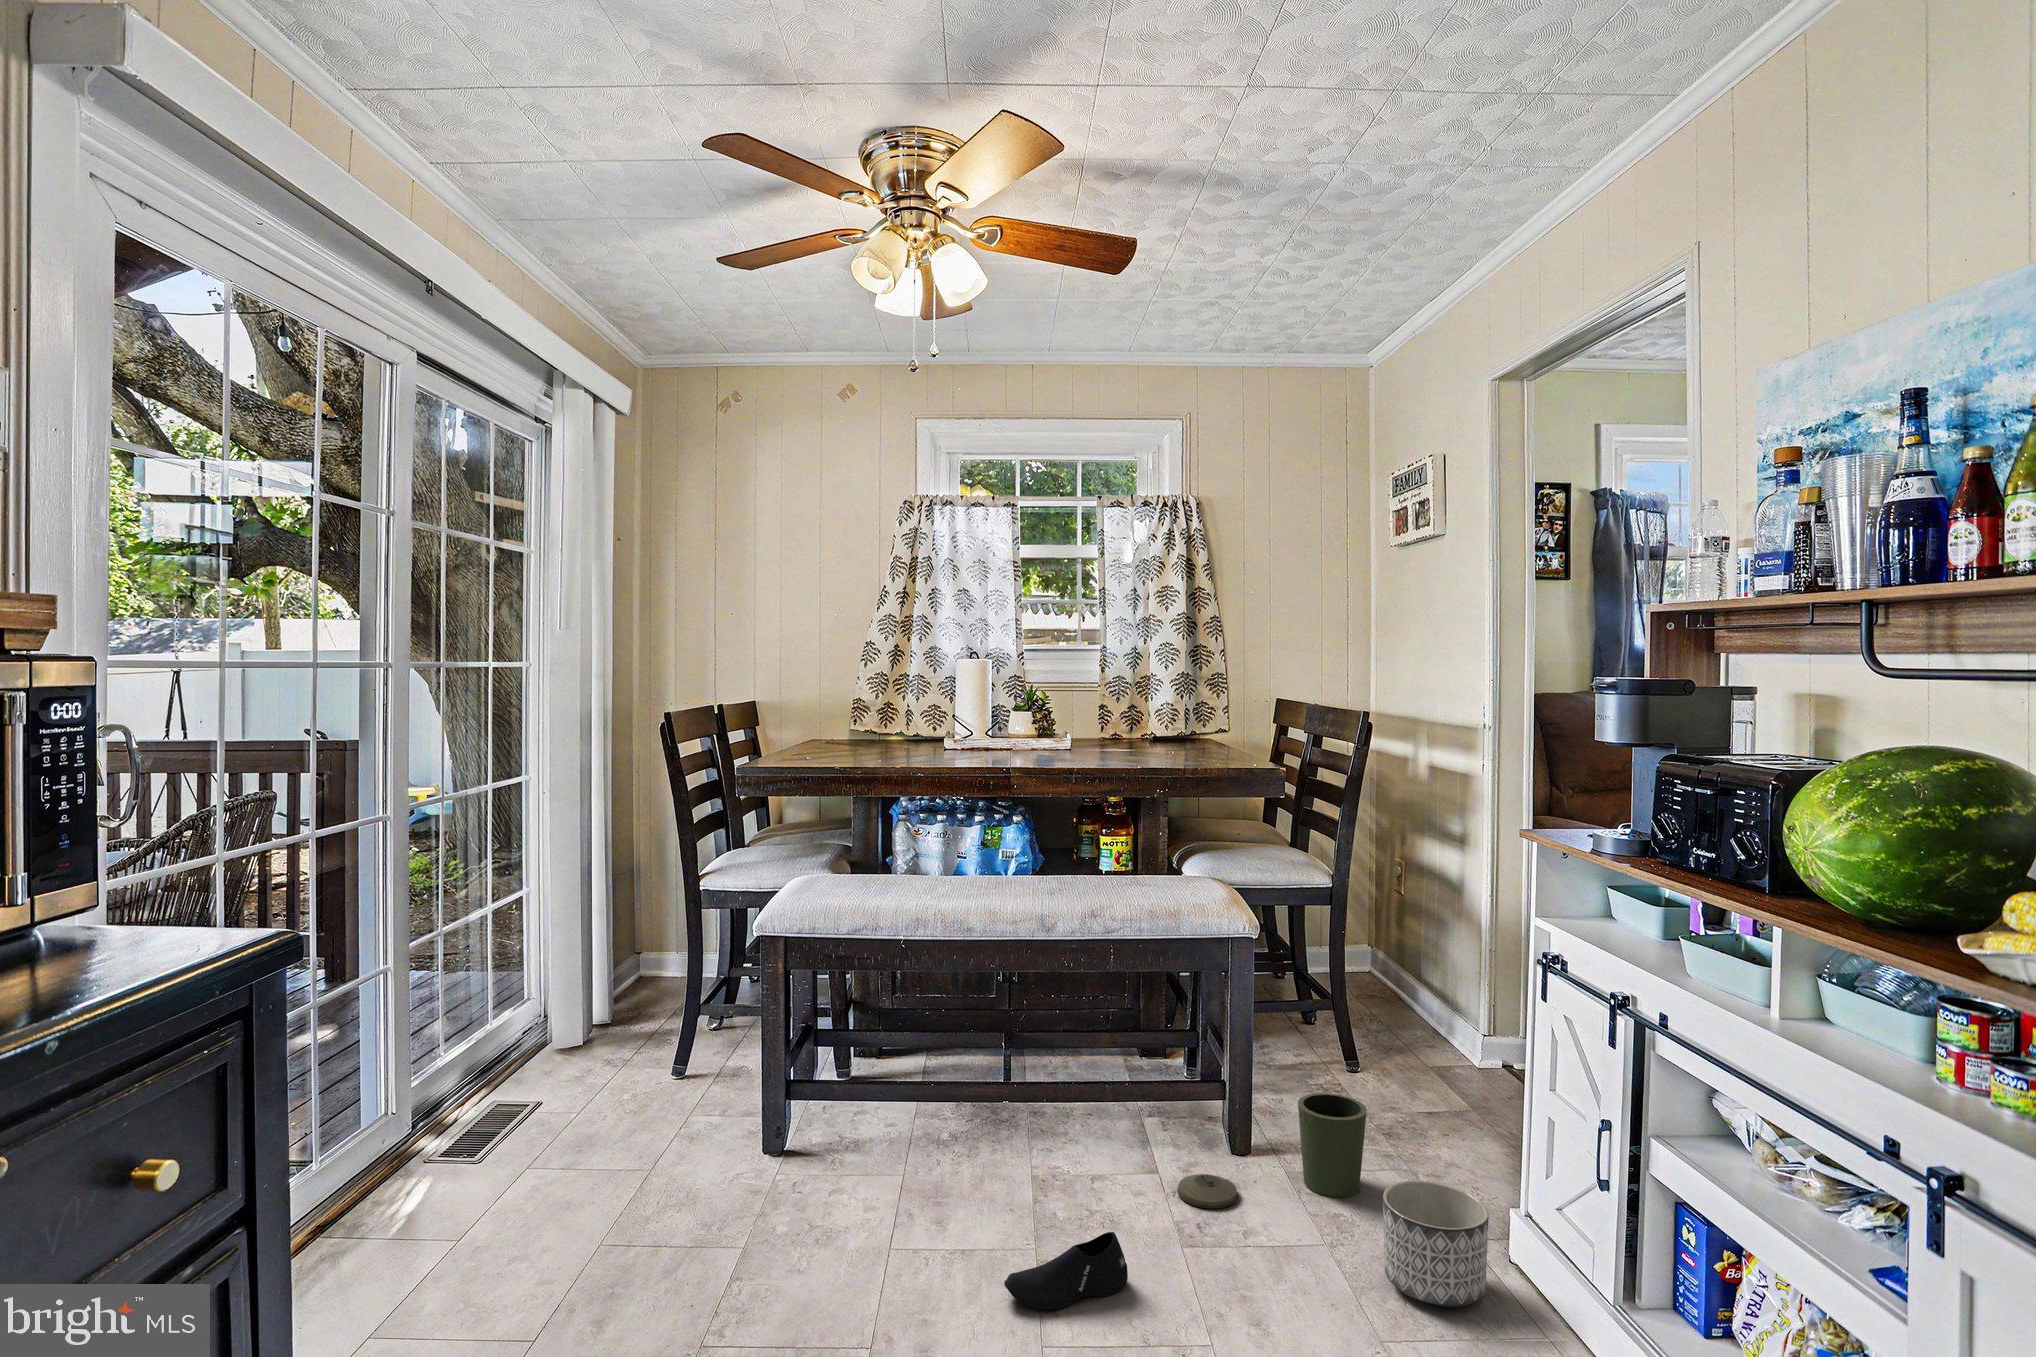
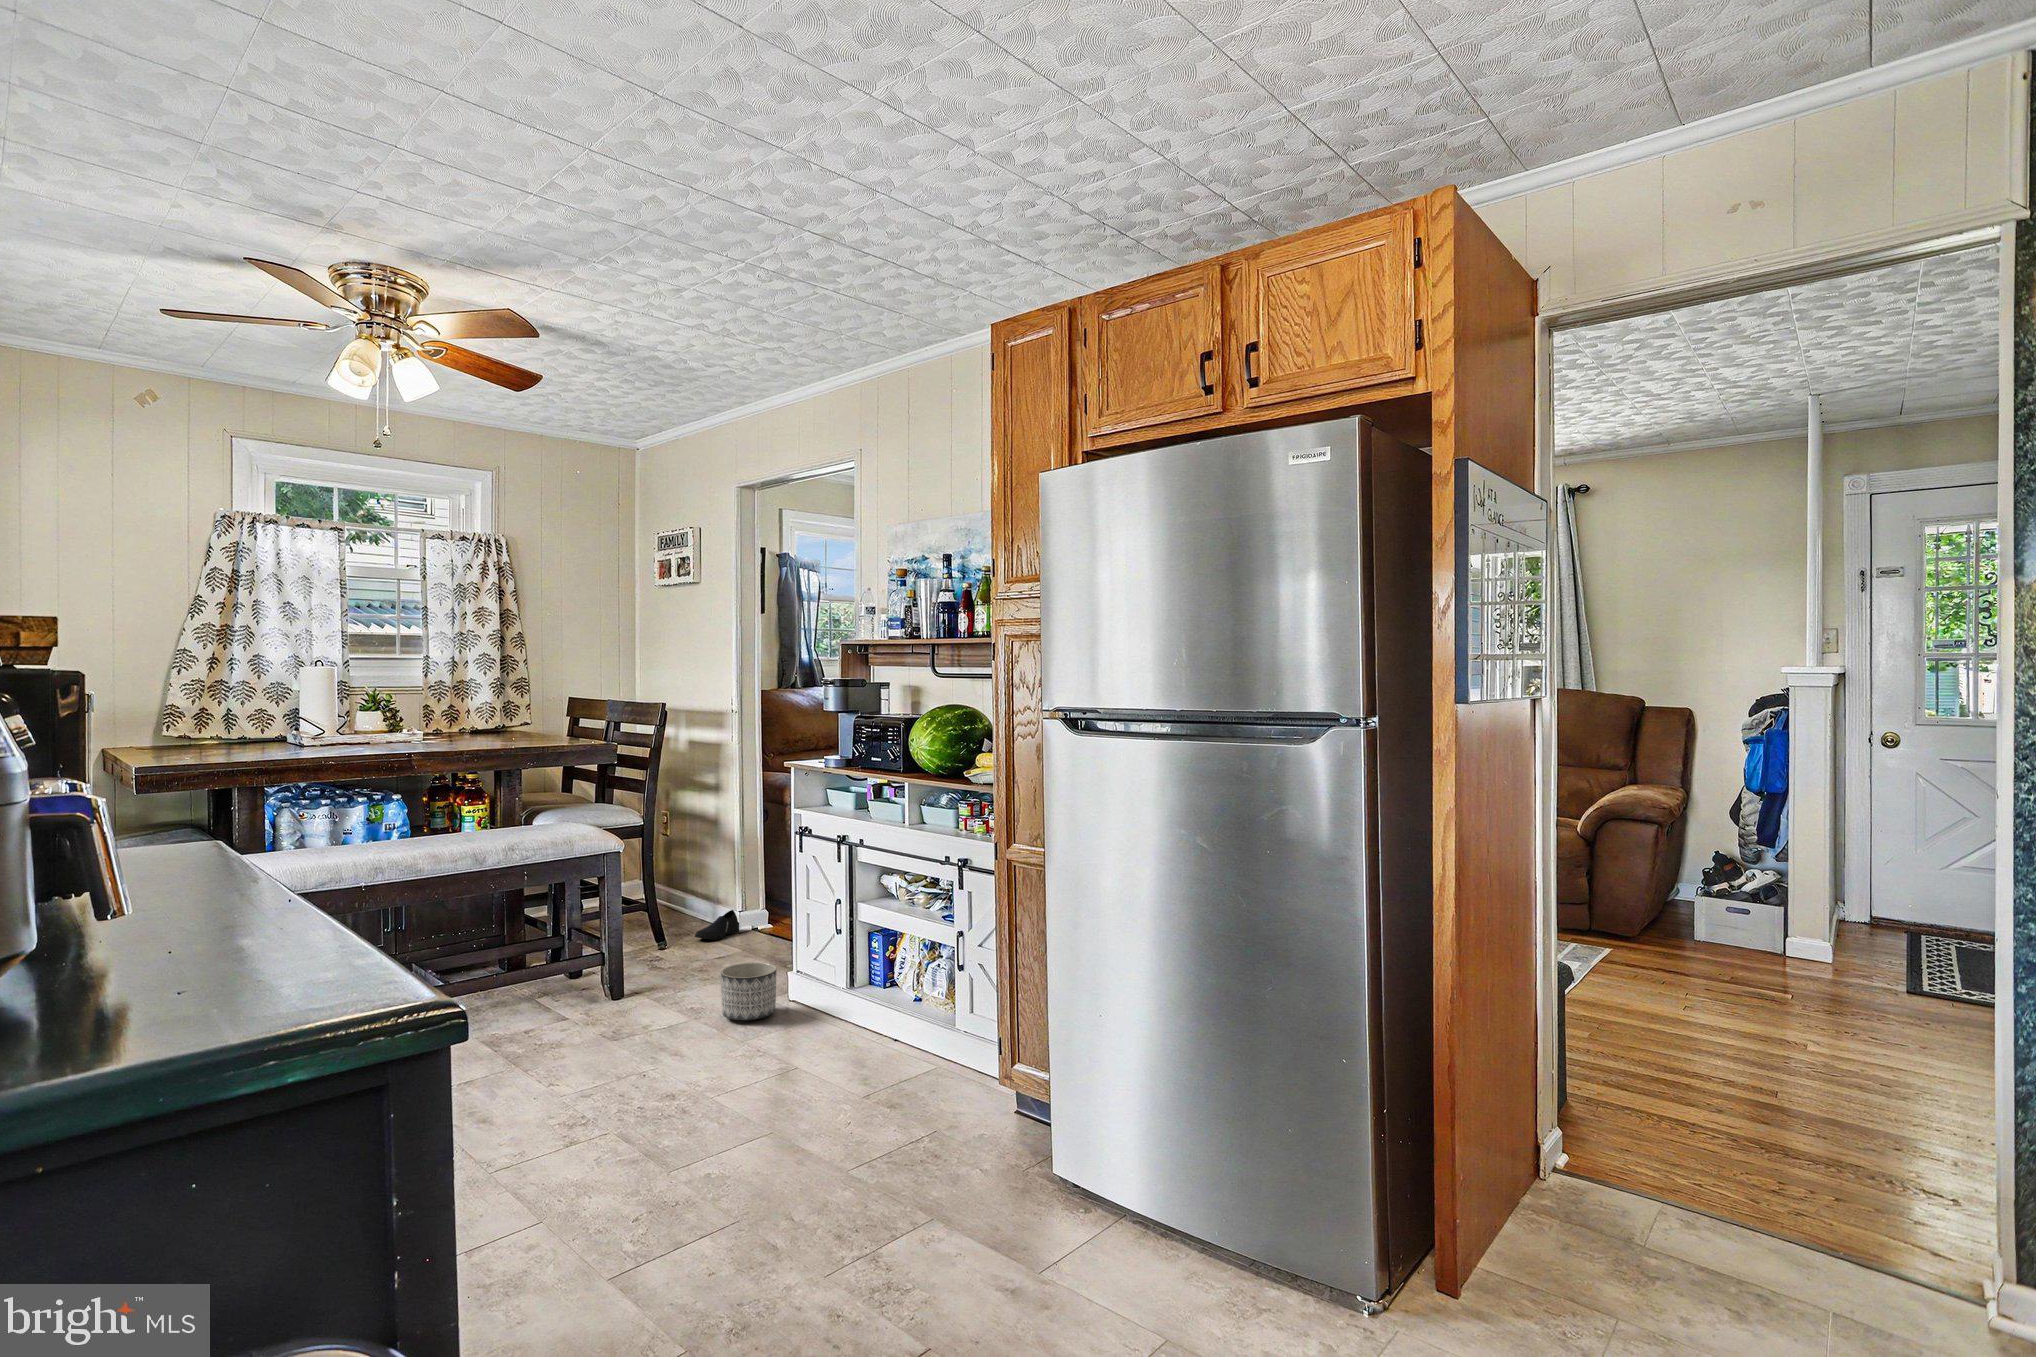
trash can: present [1178,1093,1367,1208] -> none [580,941,694,1022]
shoe: present [1004,1232,1128,1310] -> present [695,910,739,940]

